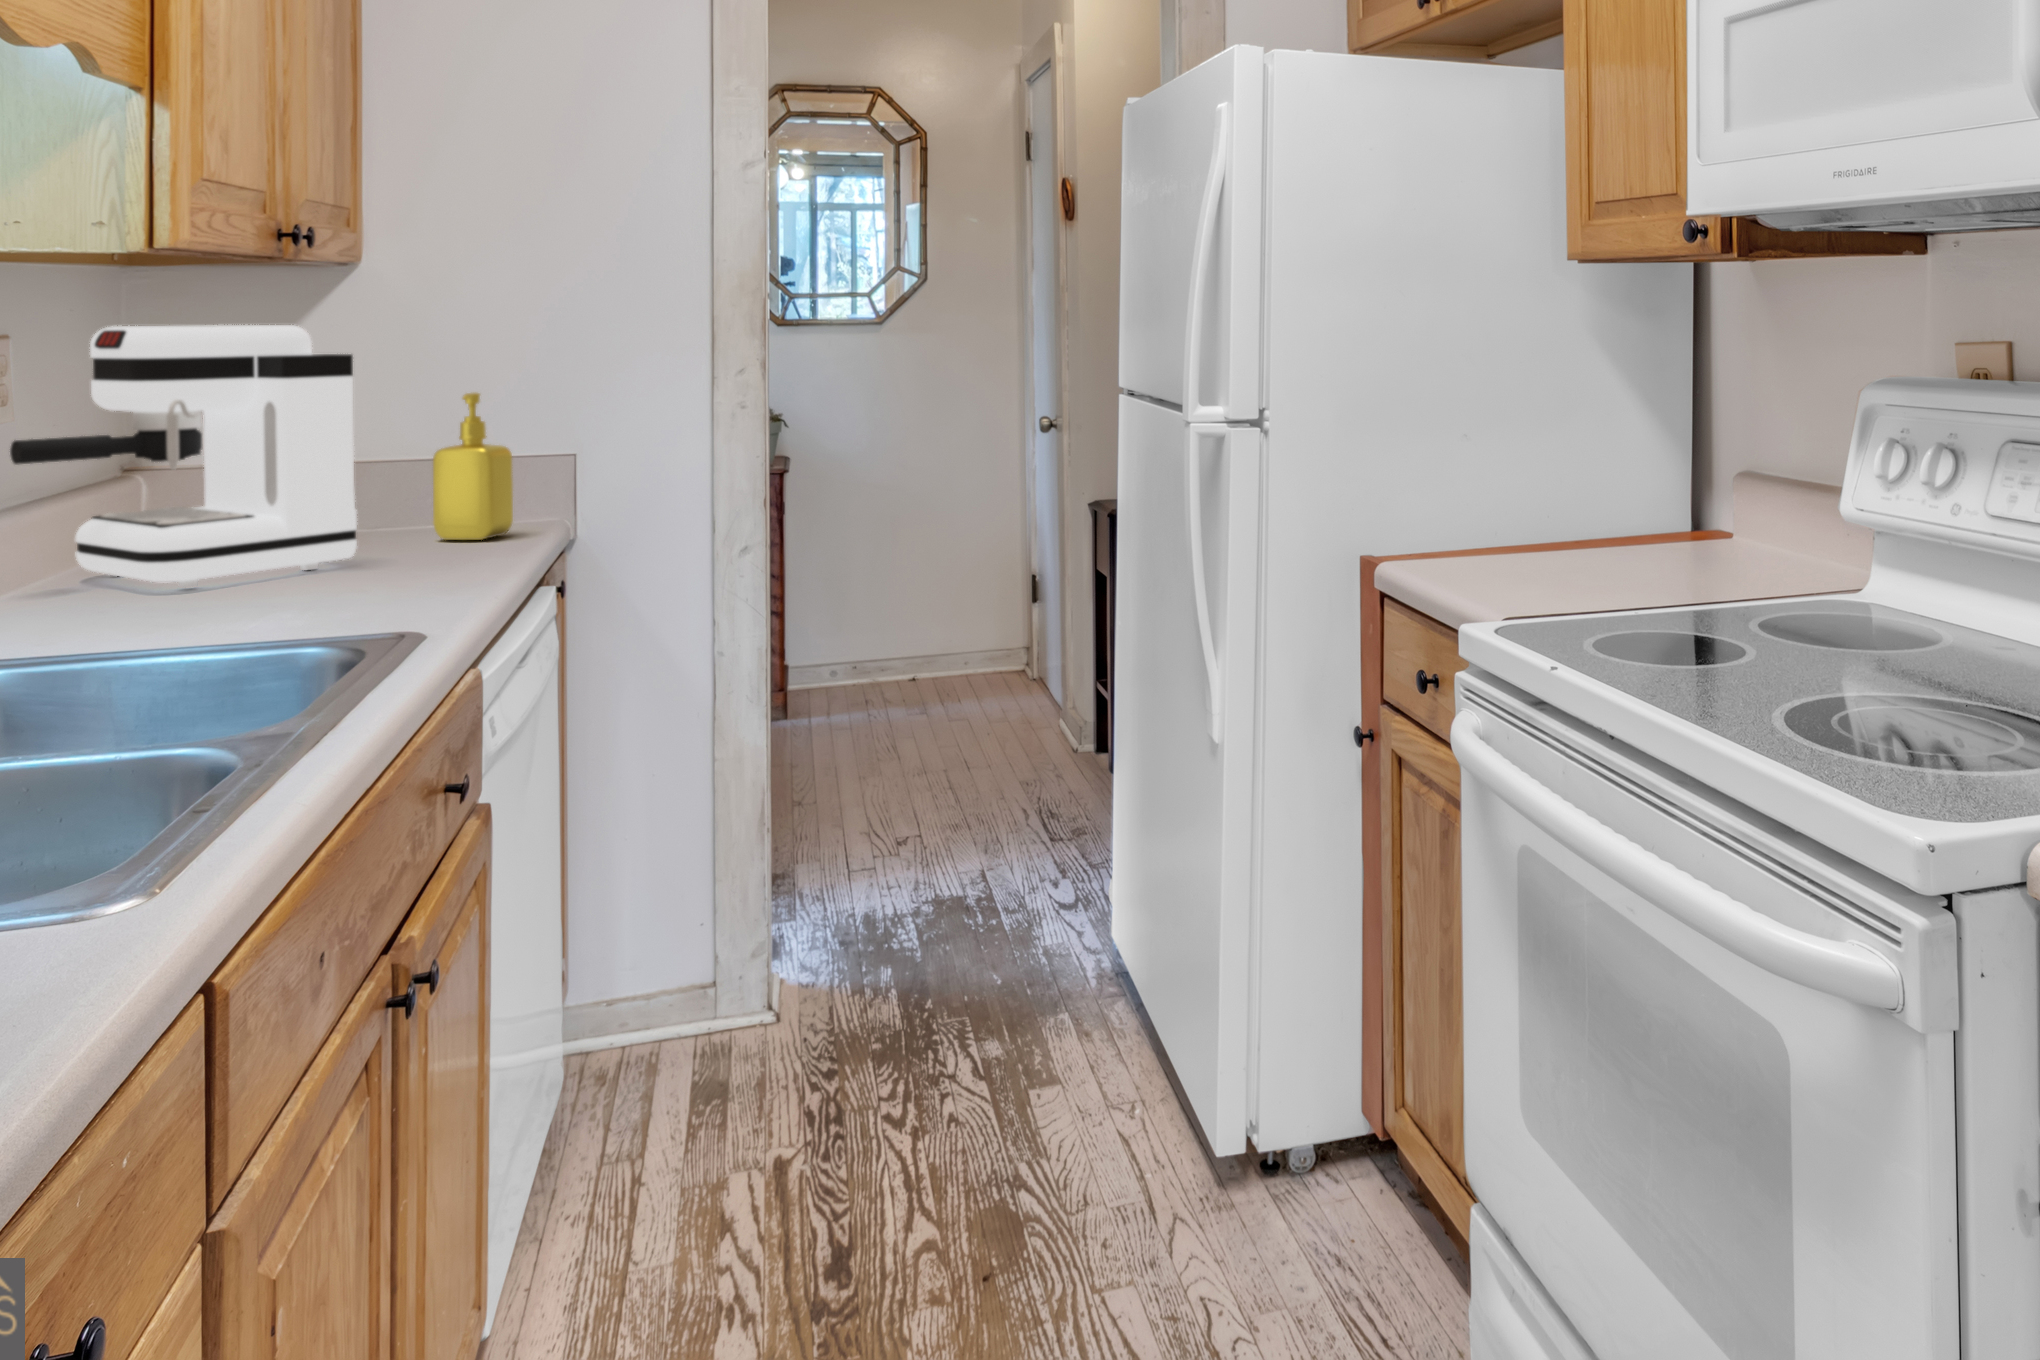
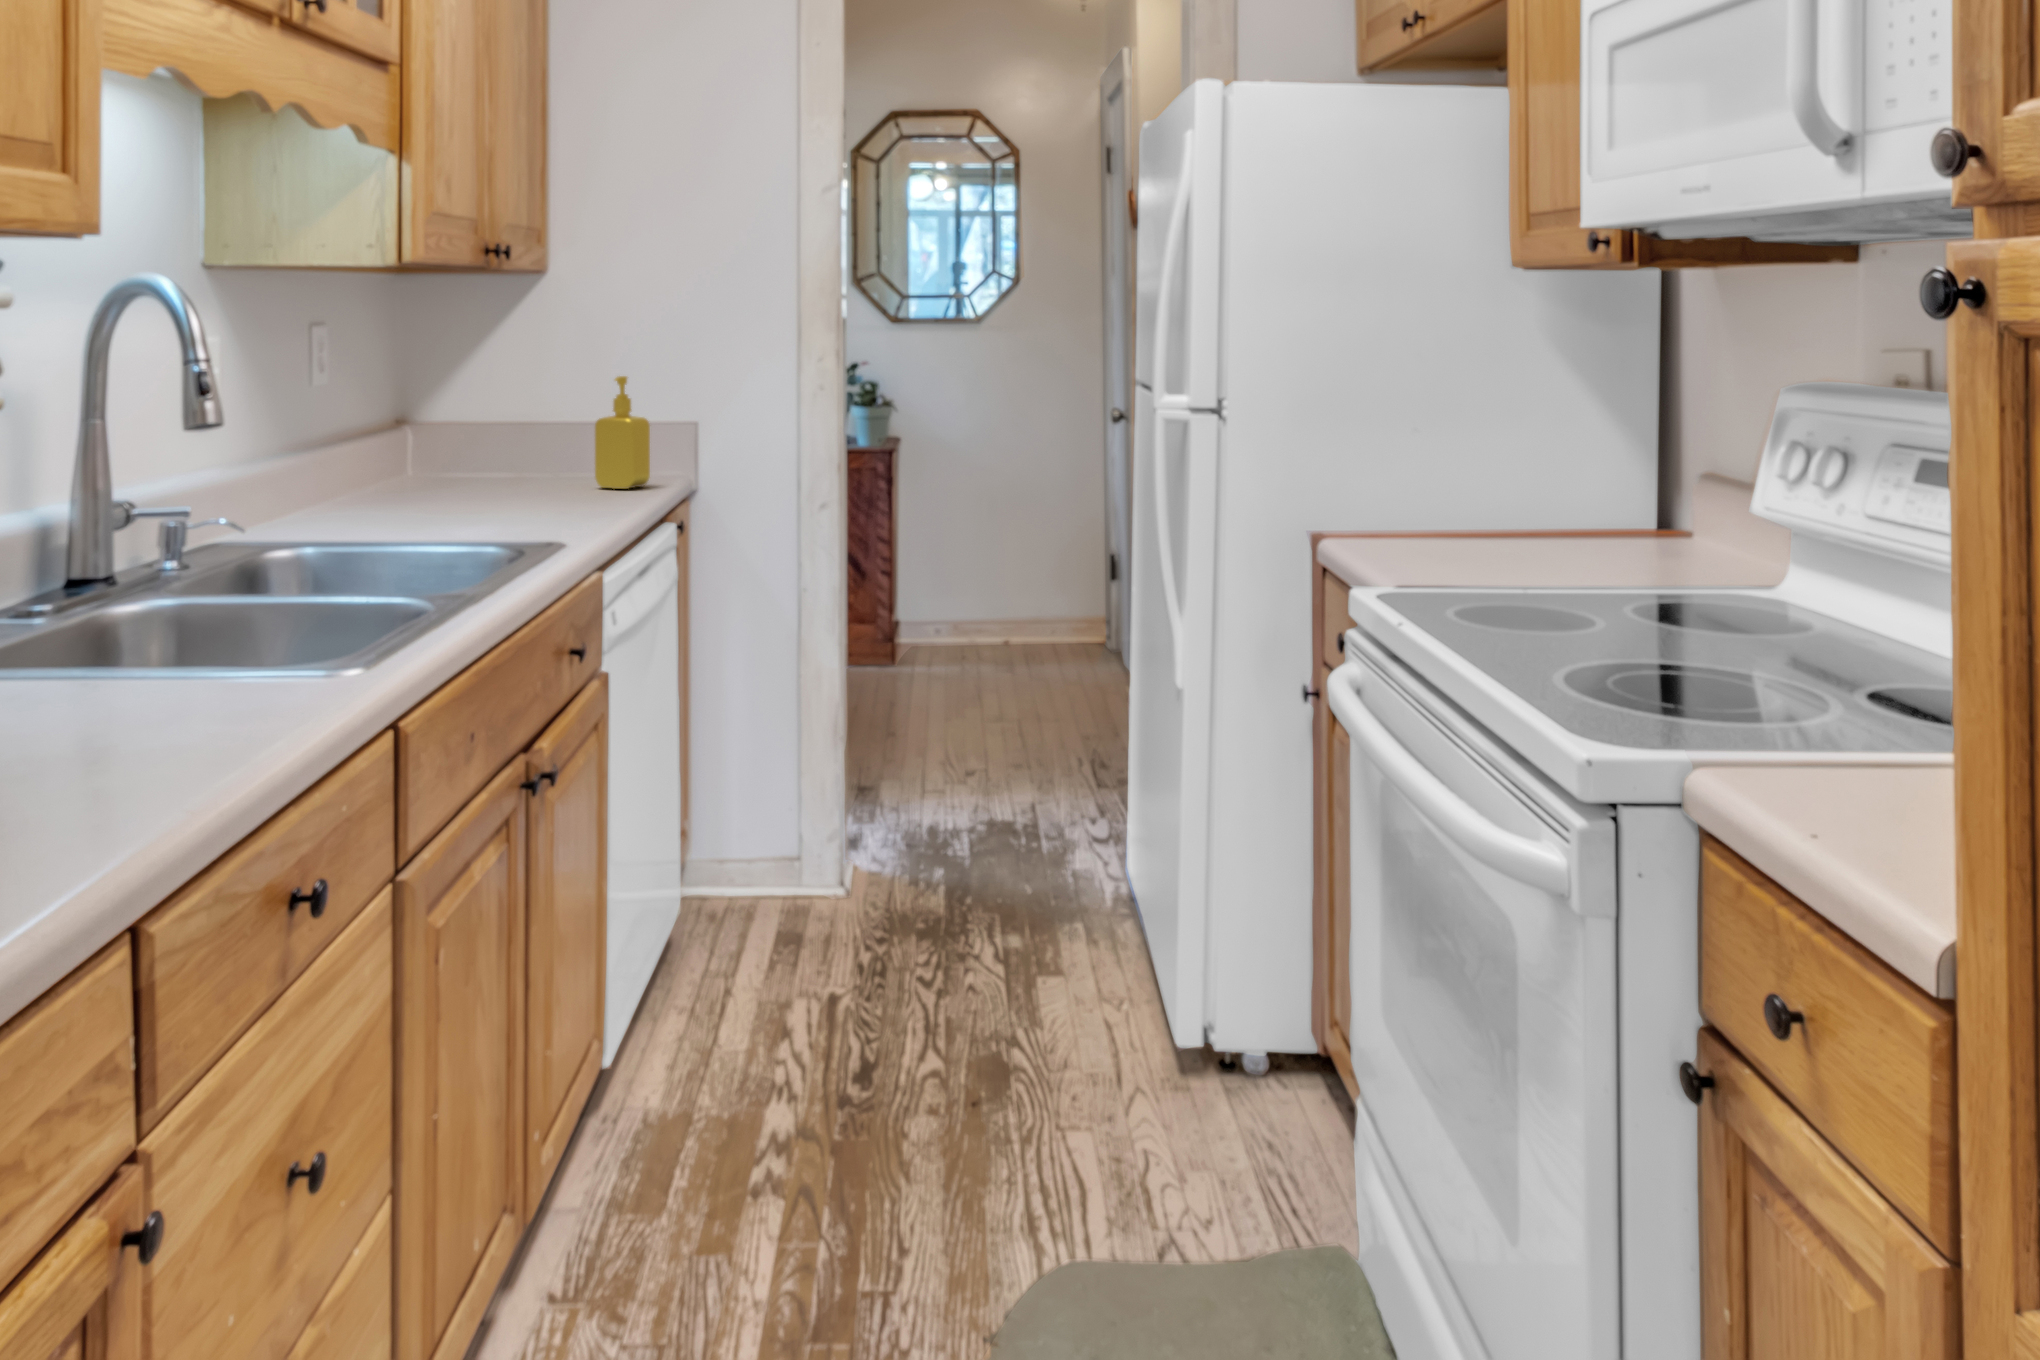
coffee maker: present [10,325,357,587] -> none [324,324,538,511]

